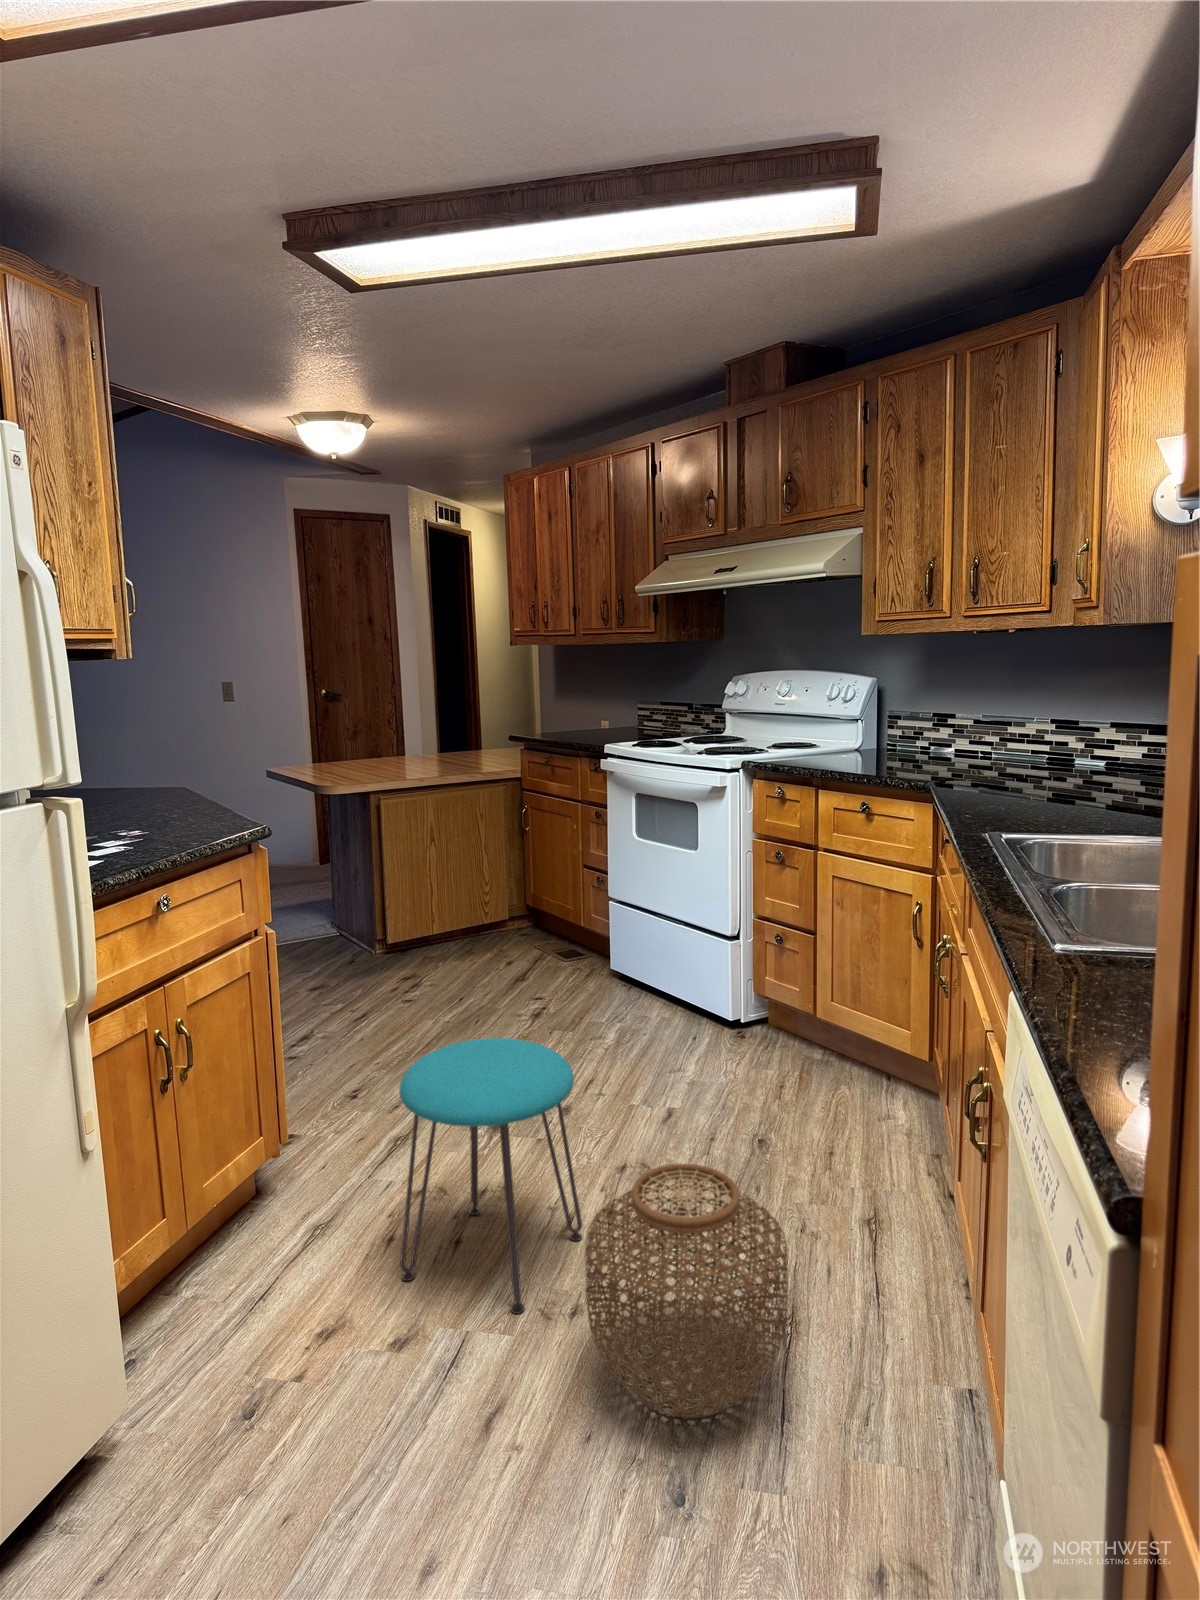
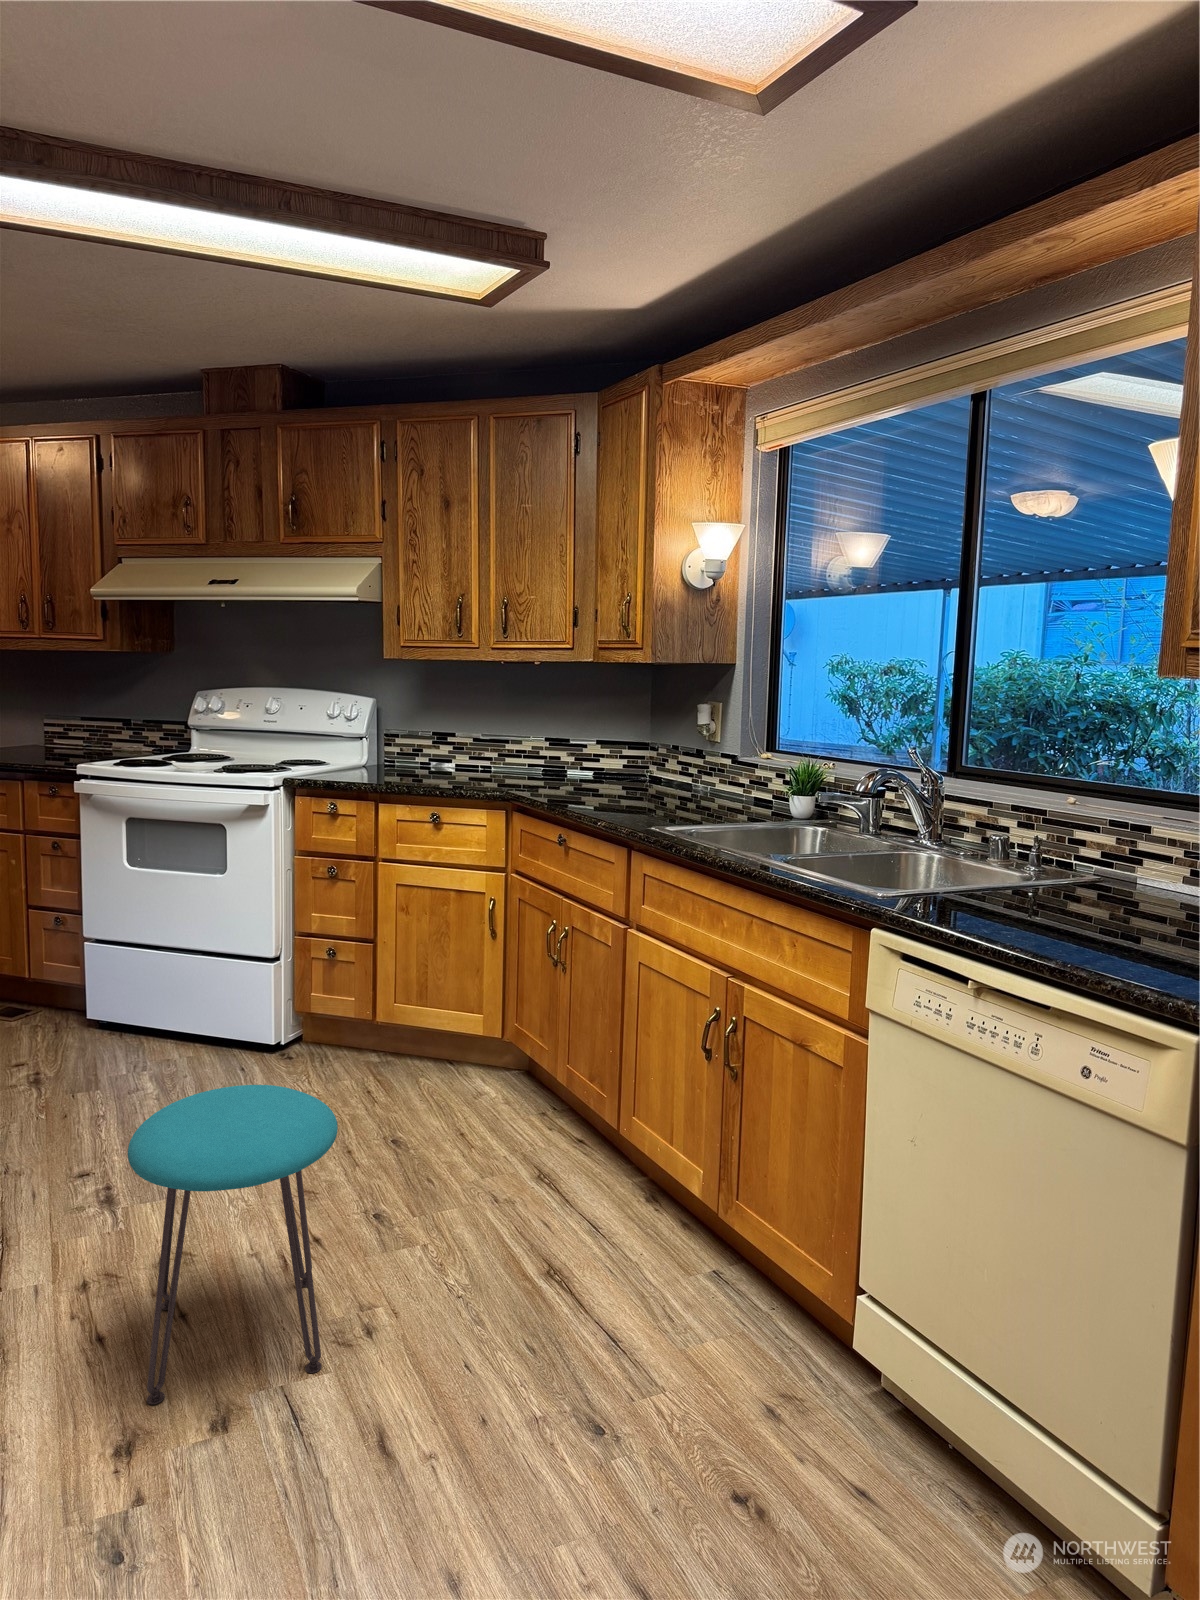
woven basket: present [585,1164,788,1418] -> none [428,1142,616,1379]

